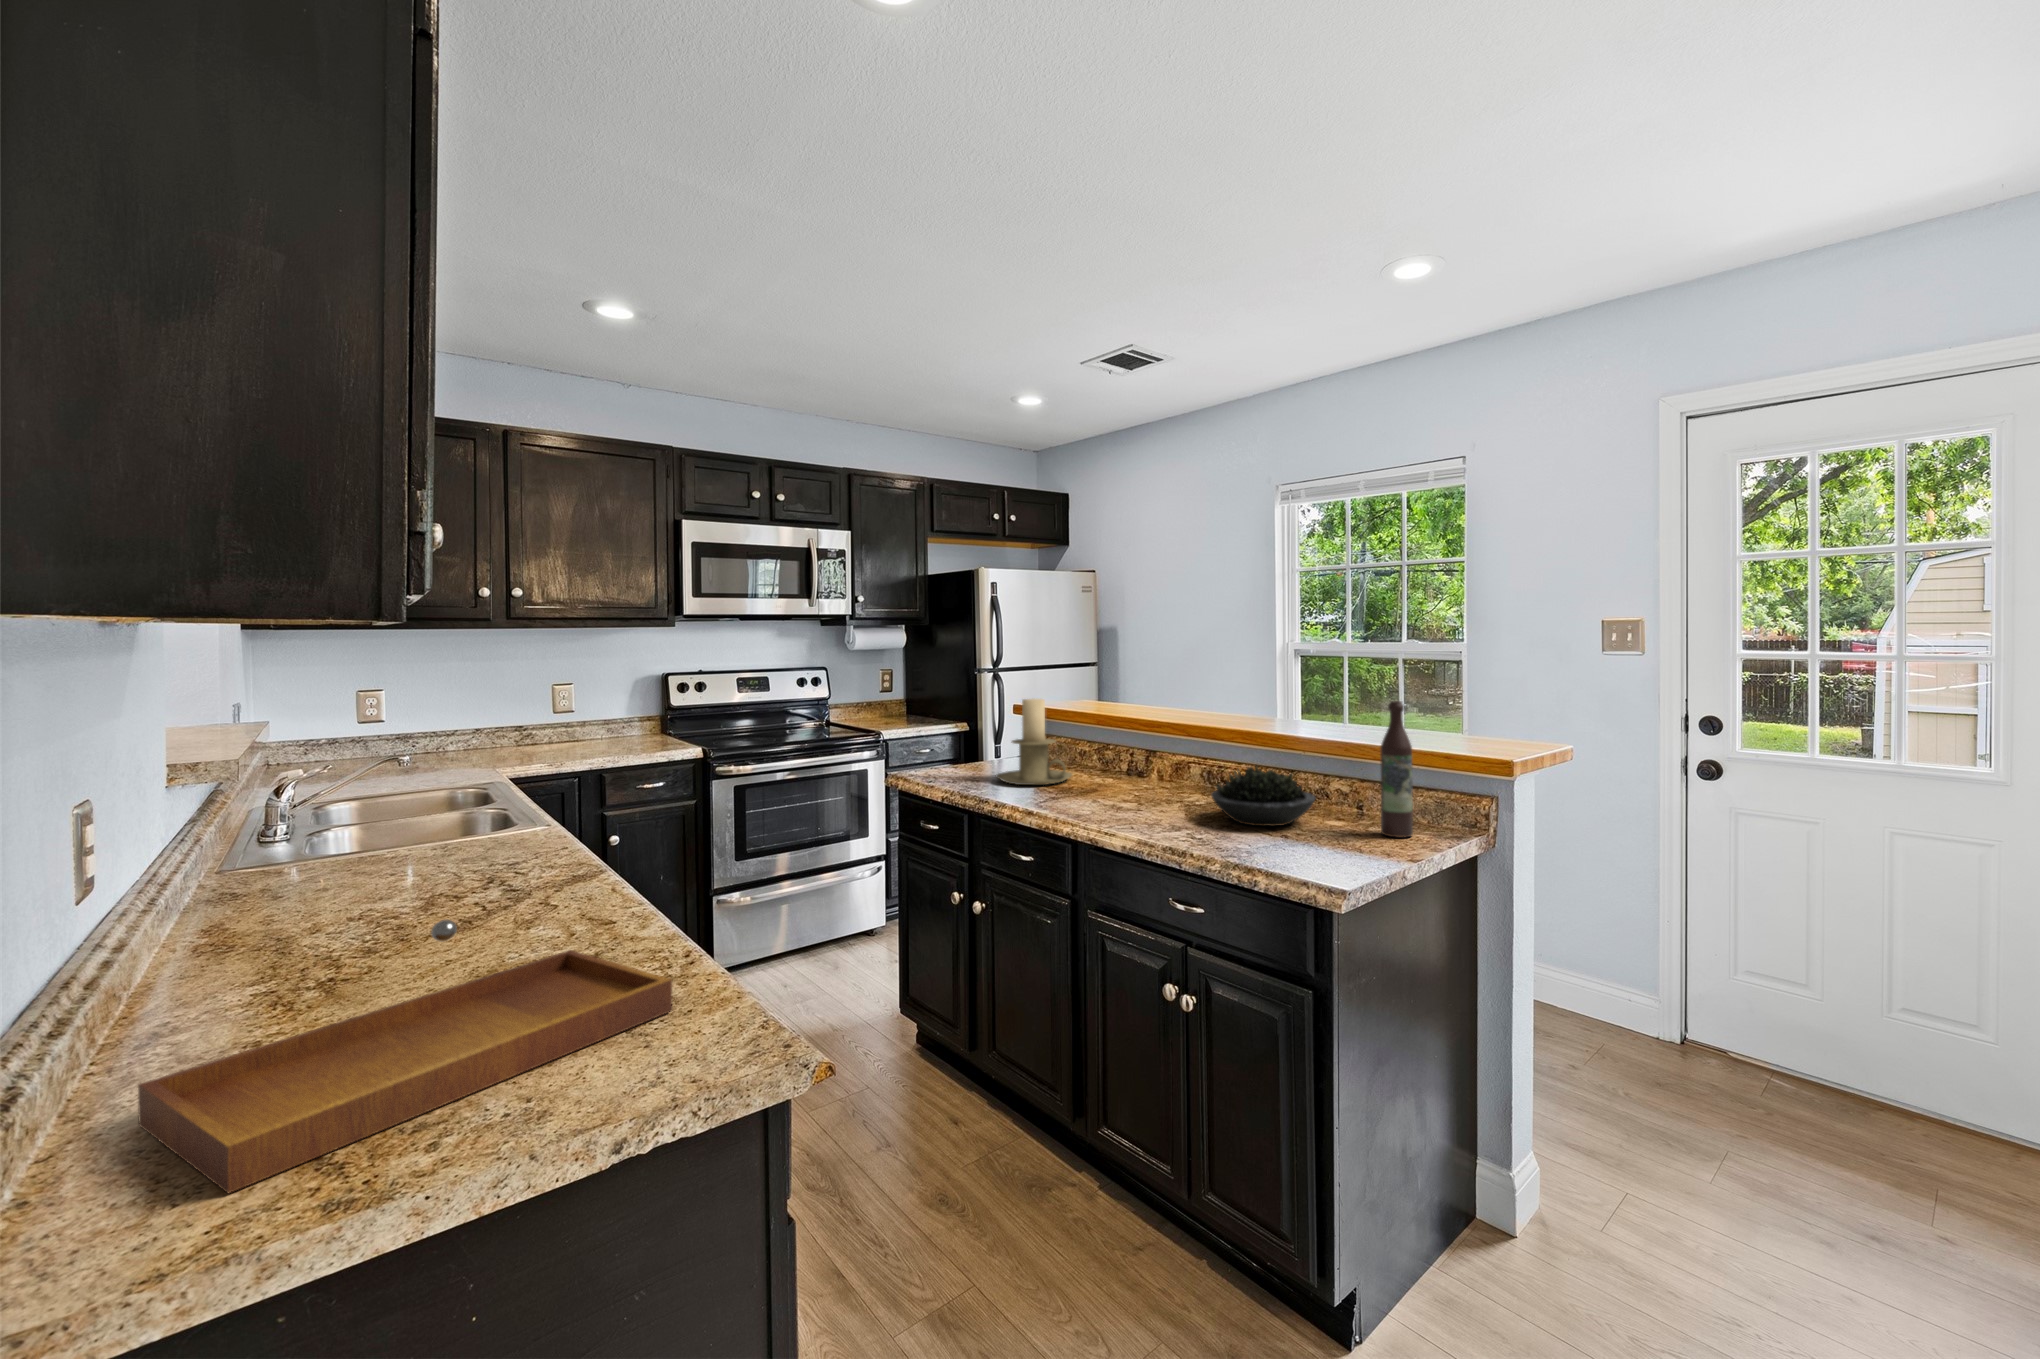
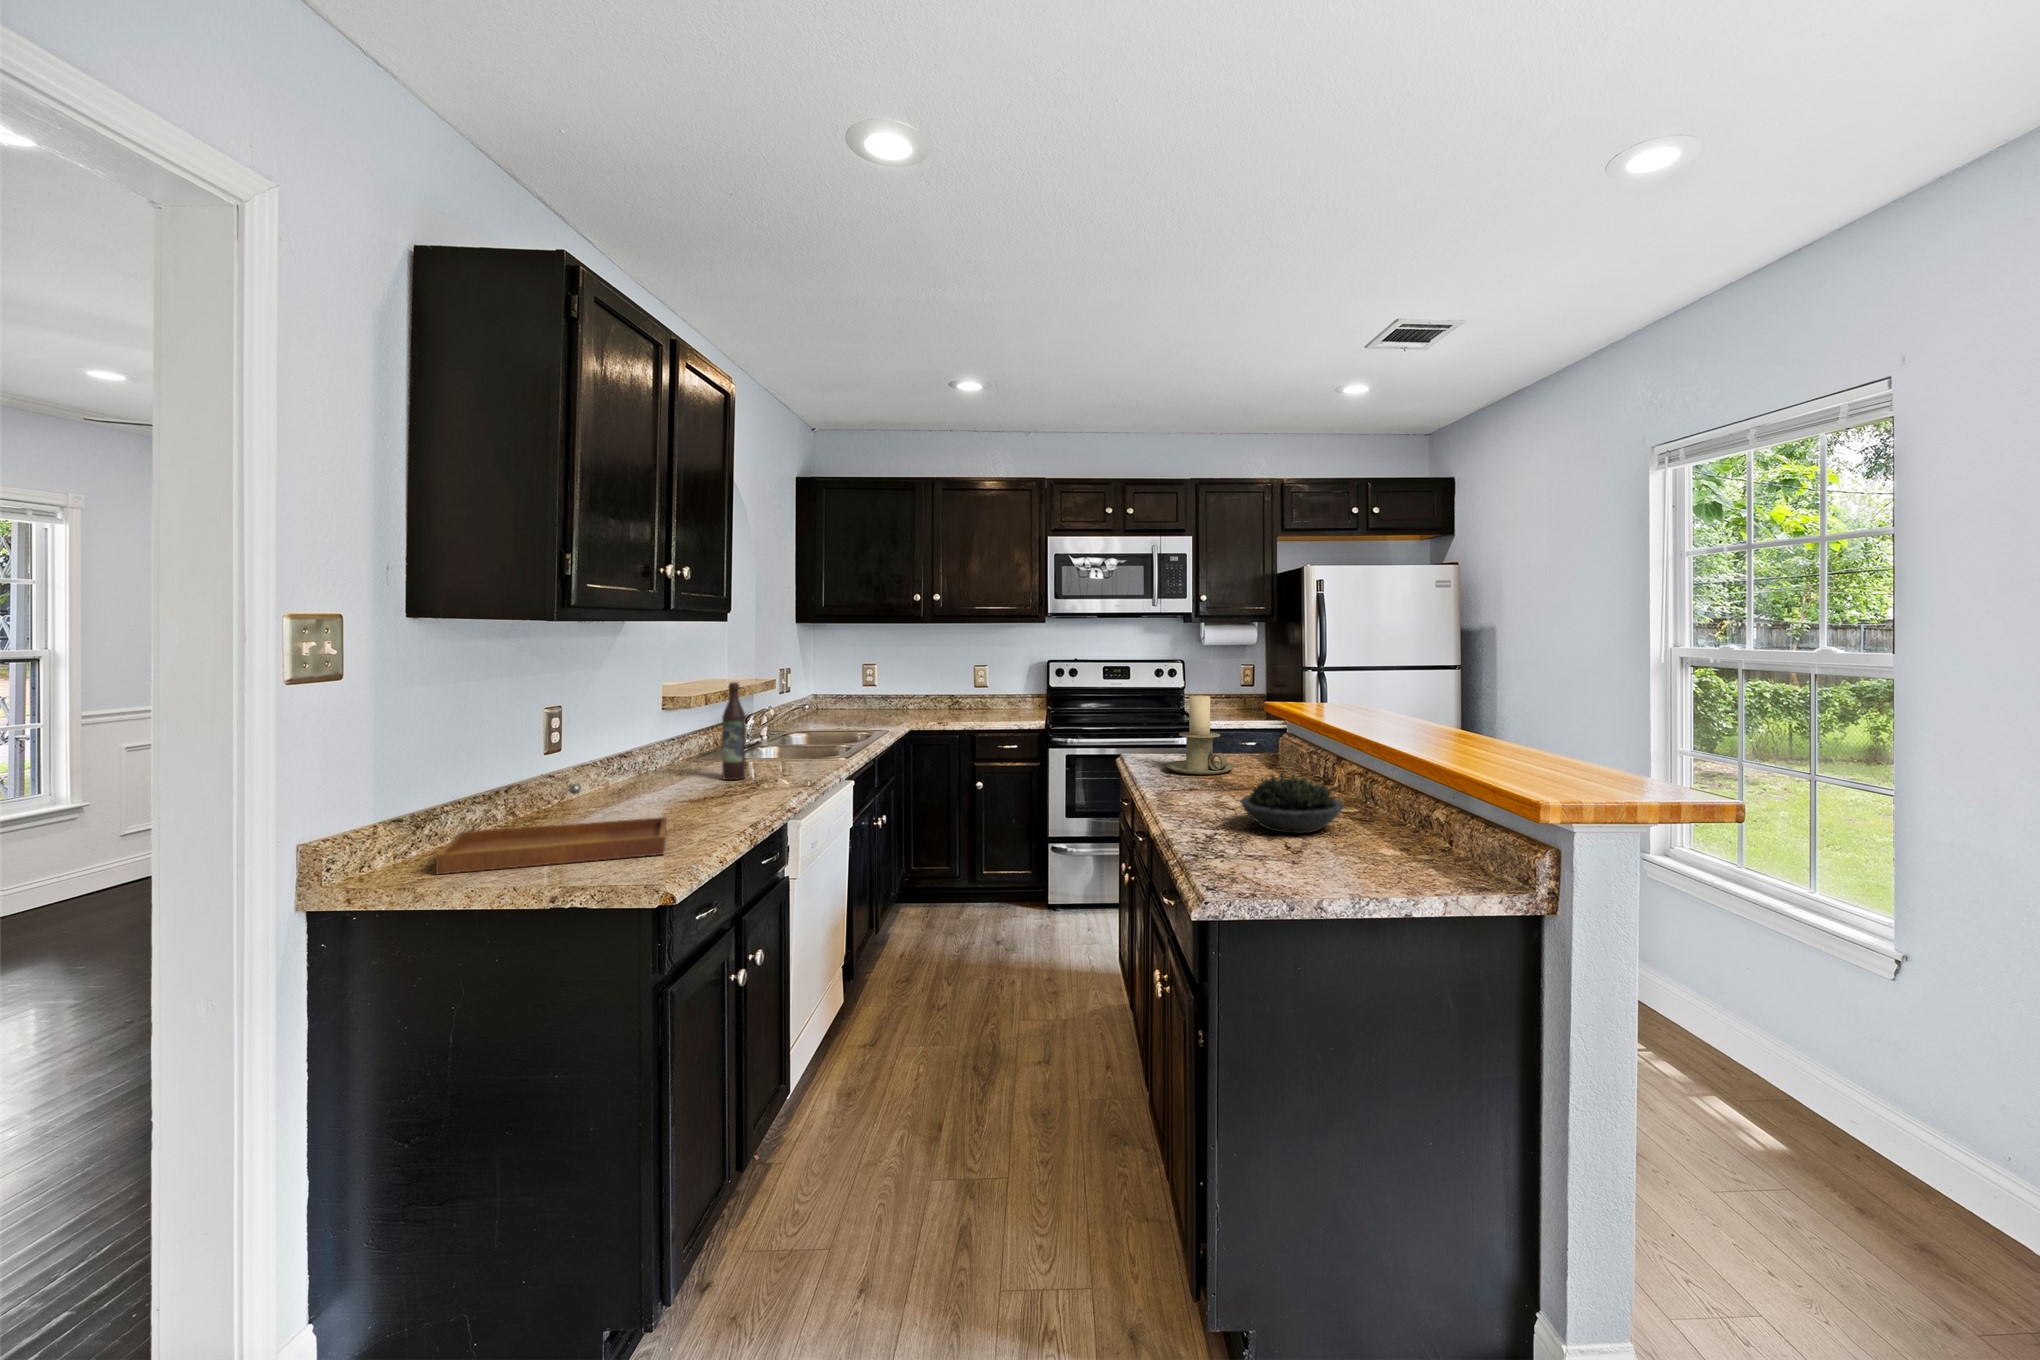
wine bottle: present [1380,701,1413,837] -> present [722,682,746,780]

